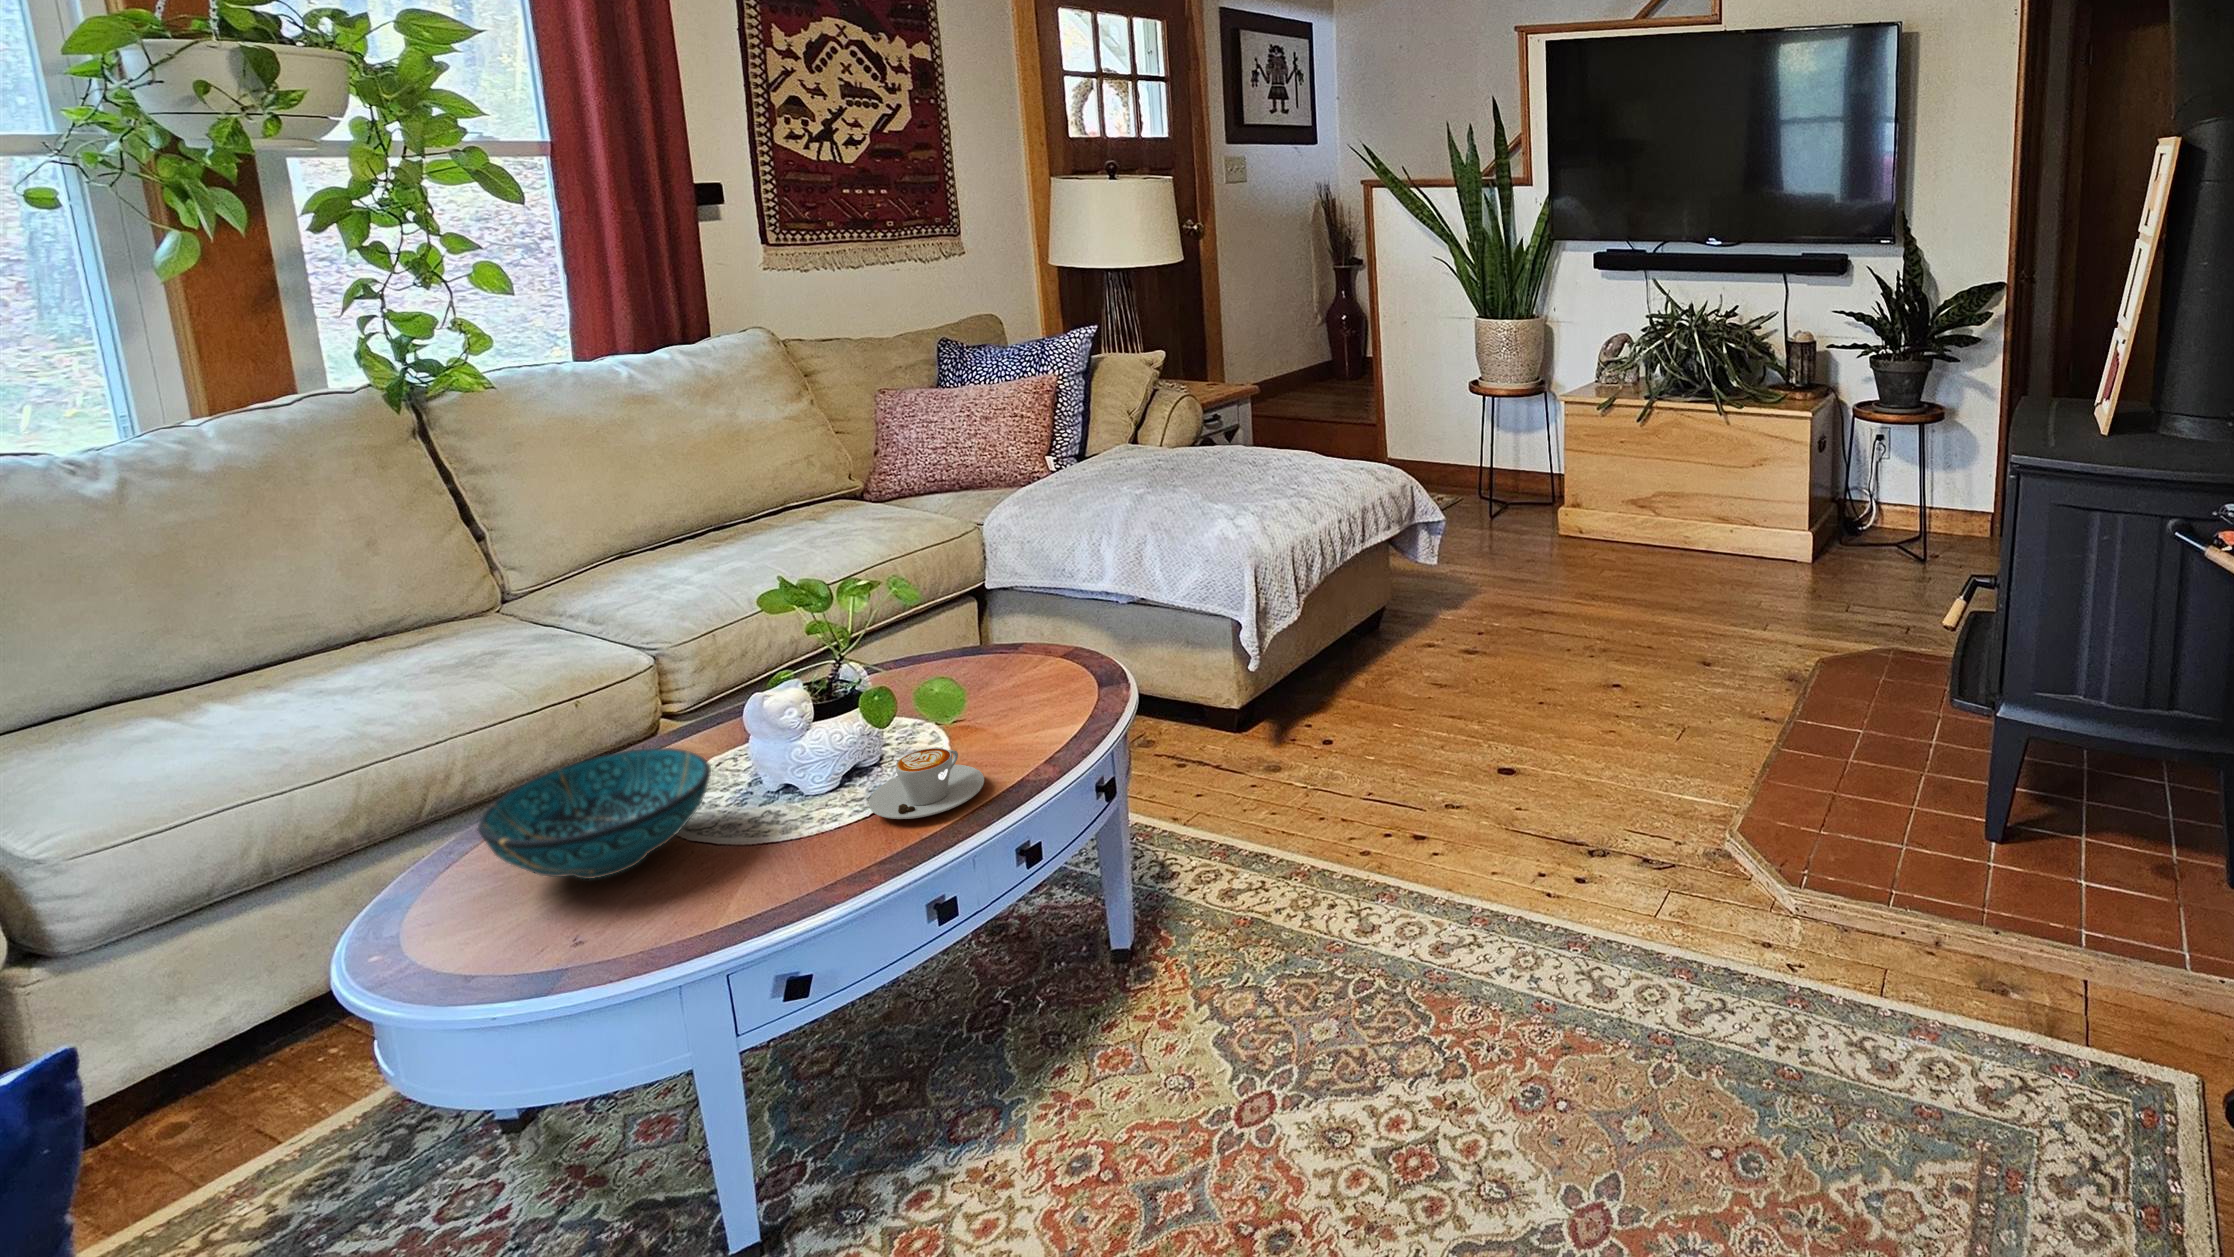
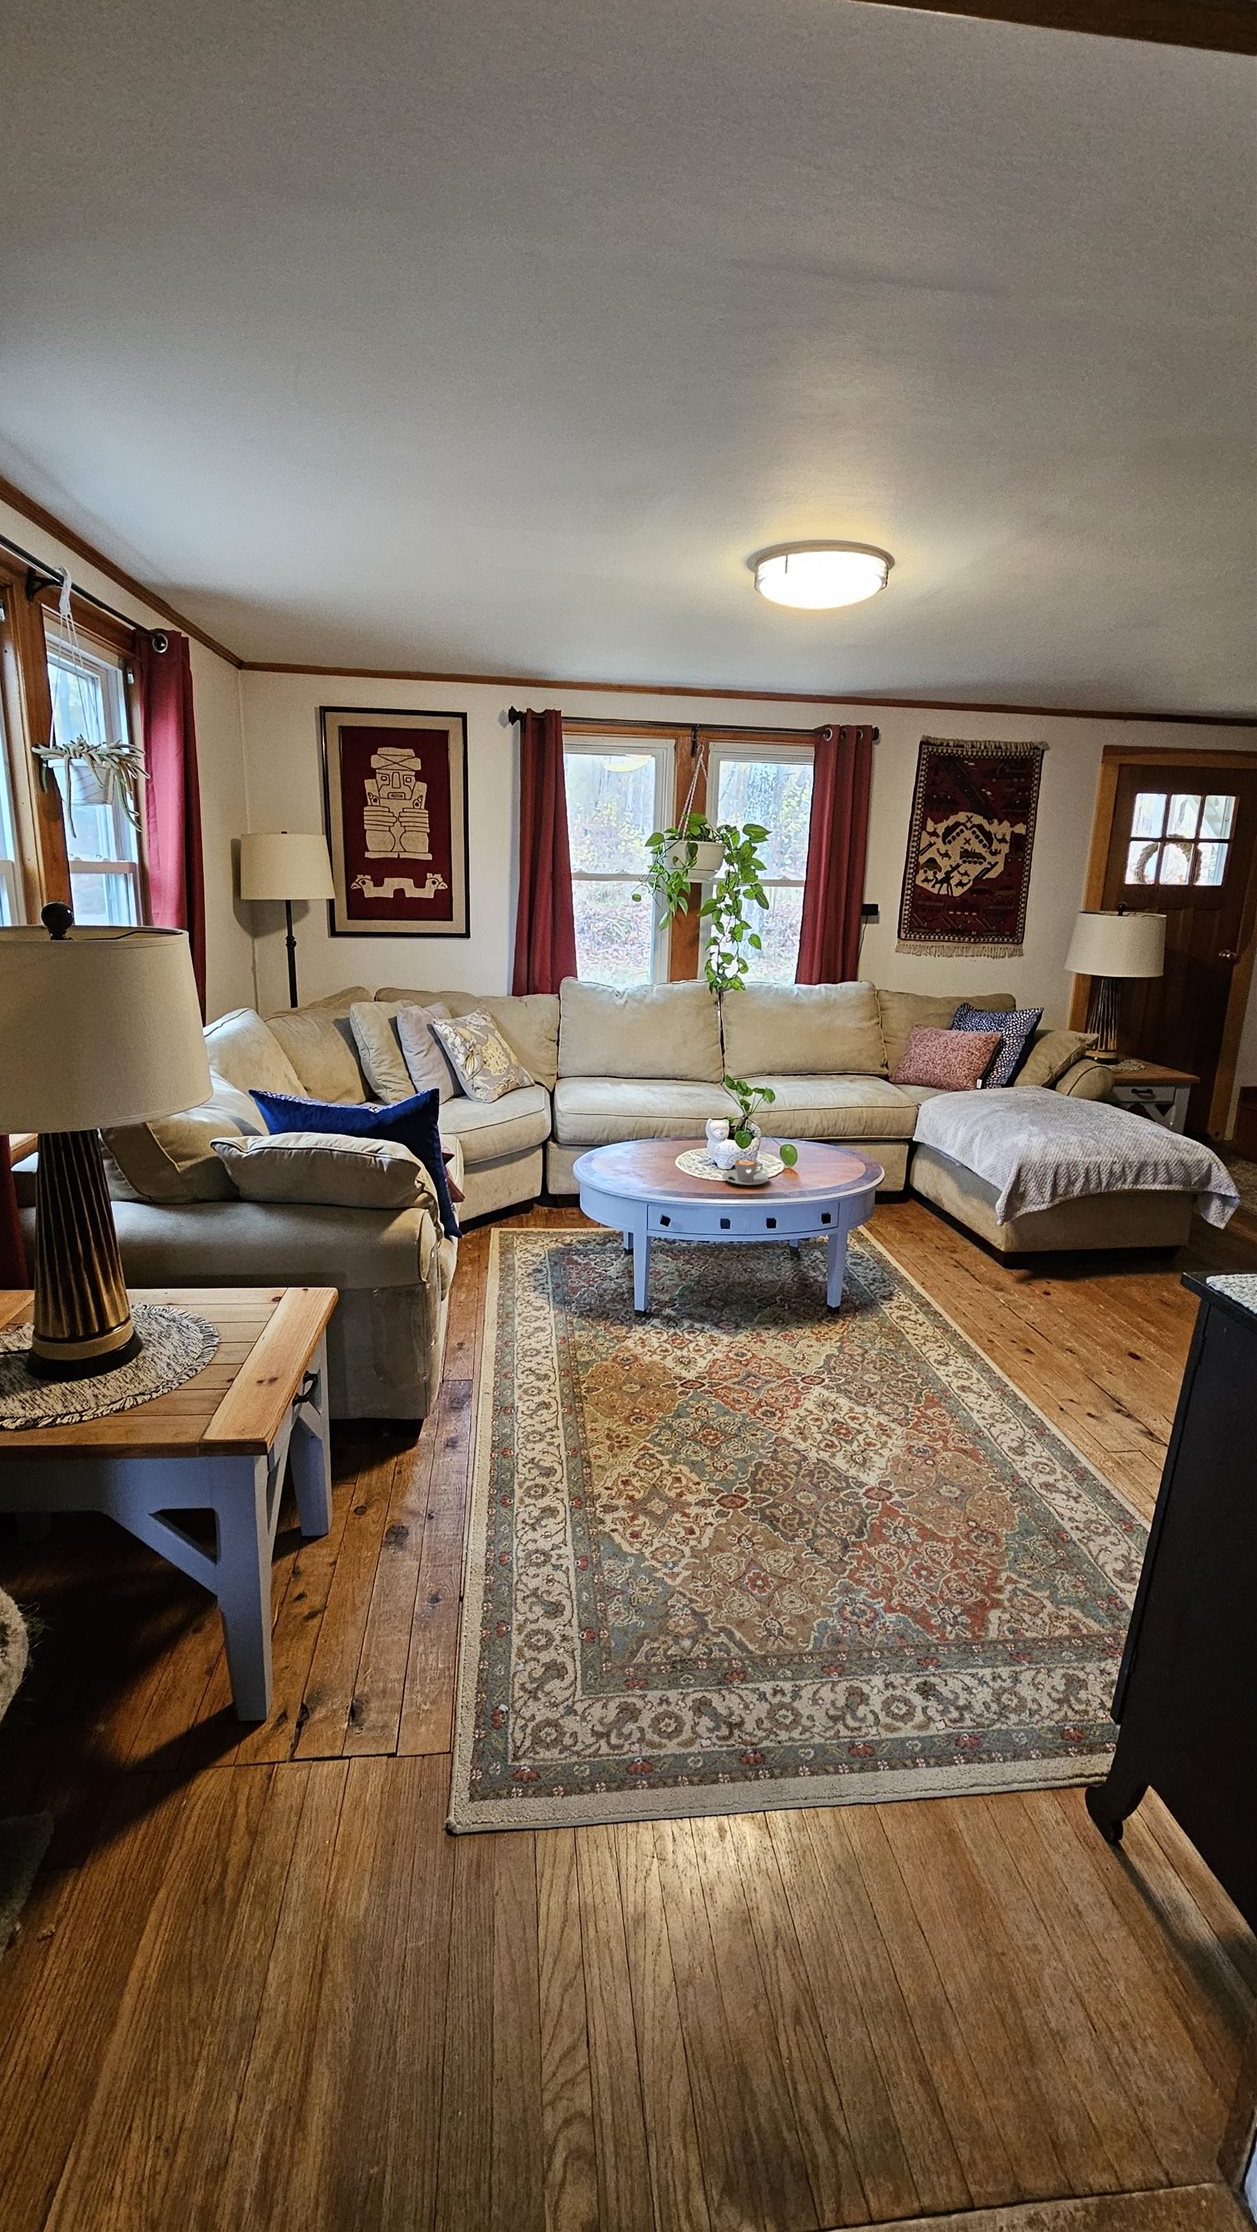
decorative bowl: present [478,748,711,879] -> none [618,1122,689,1162]

